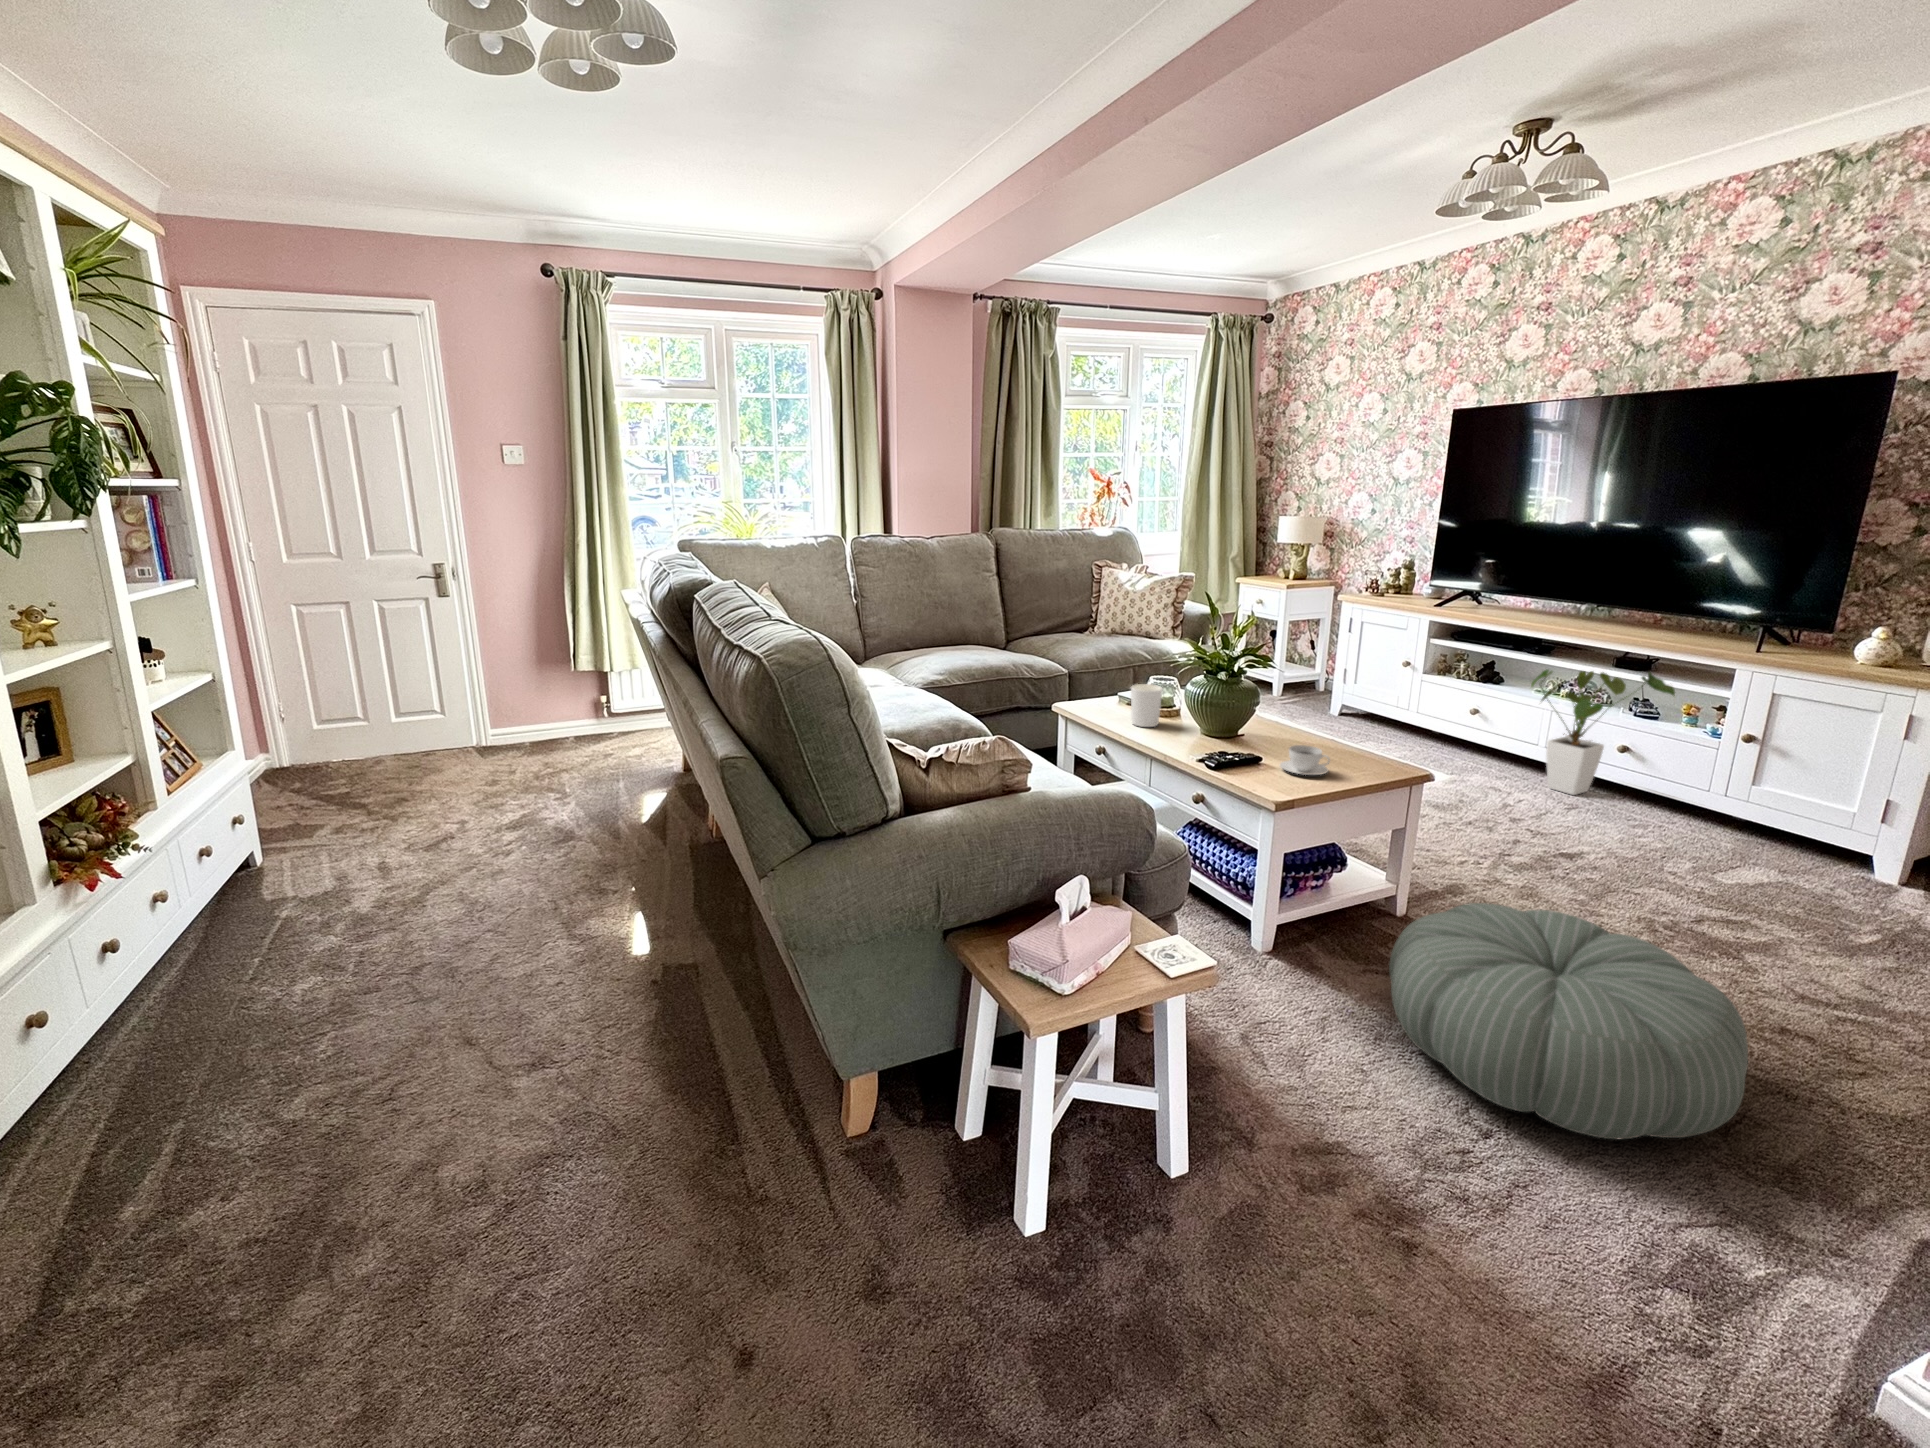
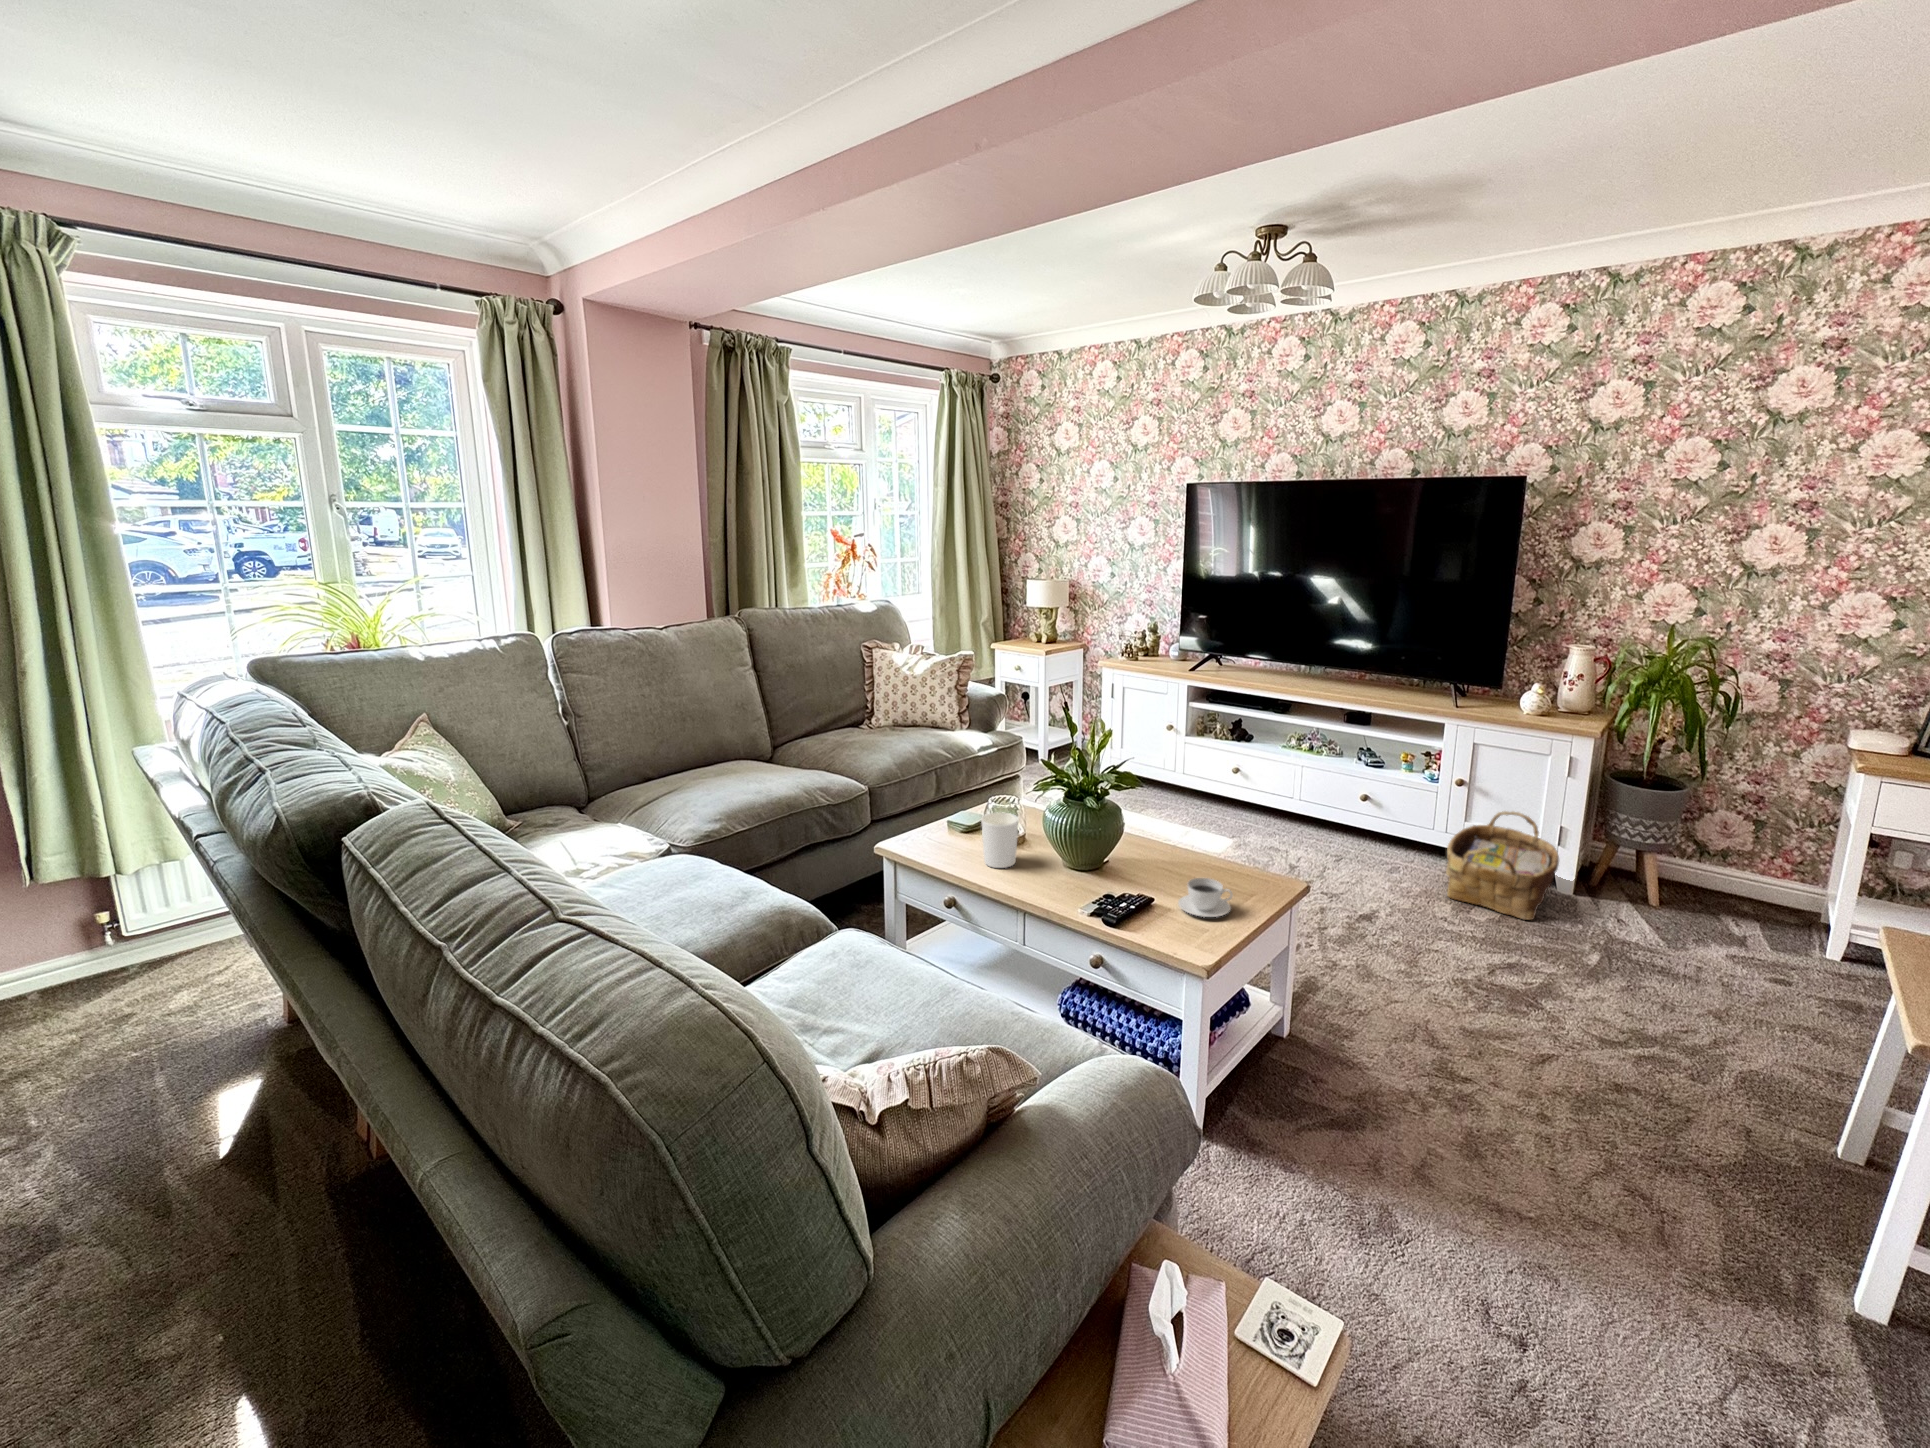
house plant: present [1531,669,1675,795] -> none [1298,727,1397,846]
woven basket: none [1693,773,1866,890] -> present [1446,811,1559,920]
pouf: present [1389,903,1748,1139] -> none [1343,1028,1706,1316]

